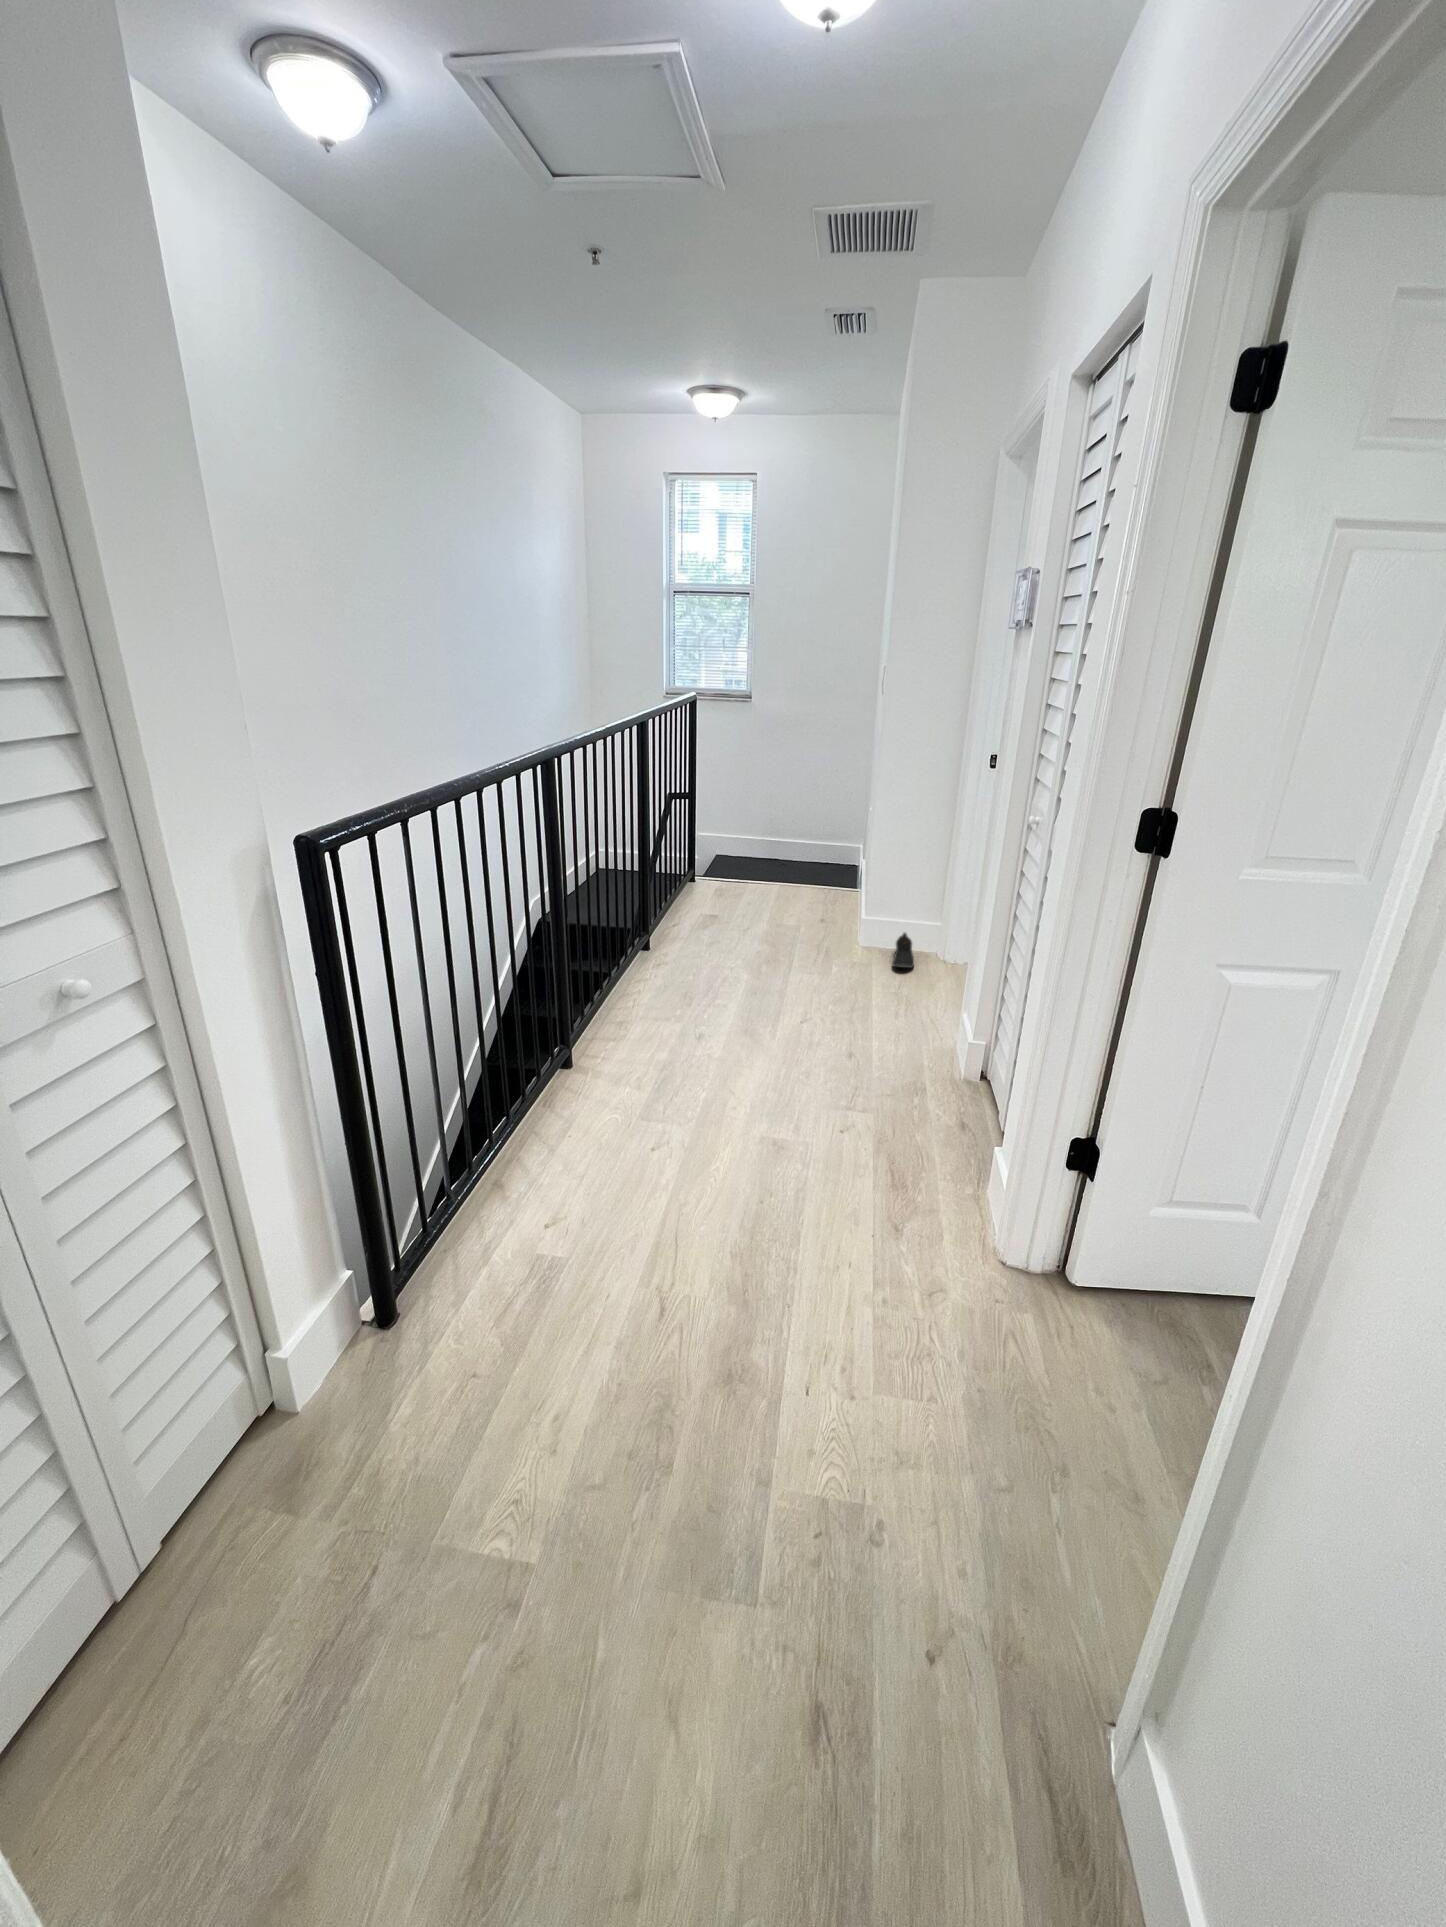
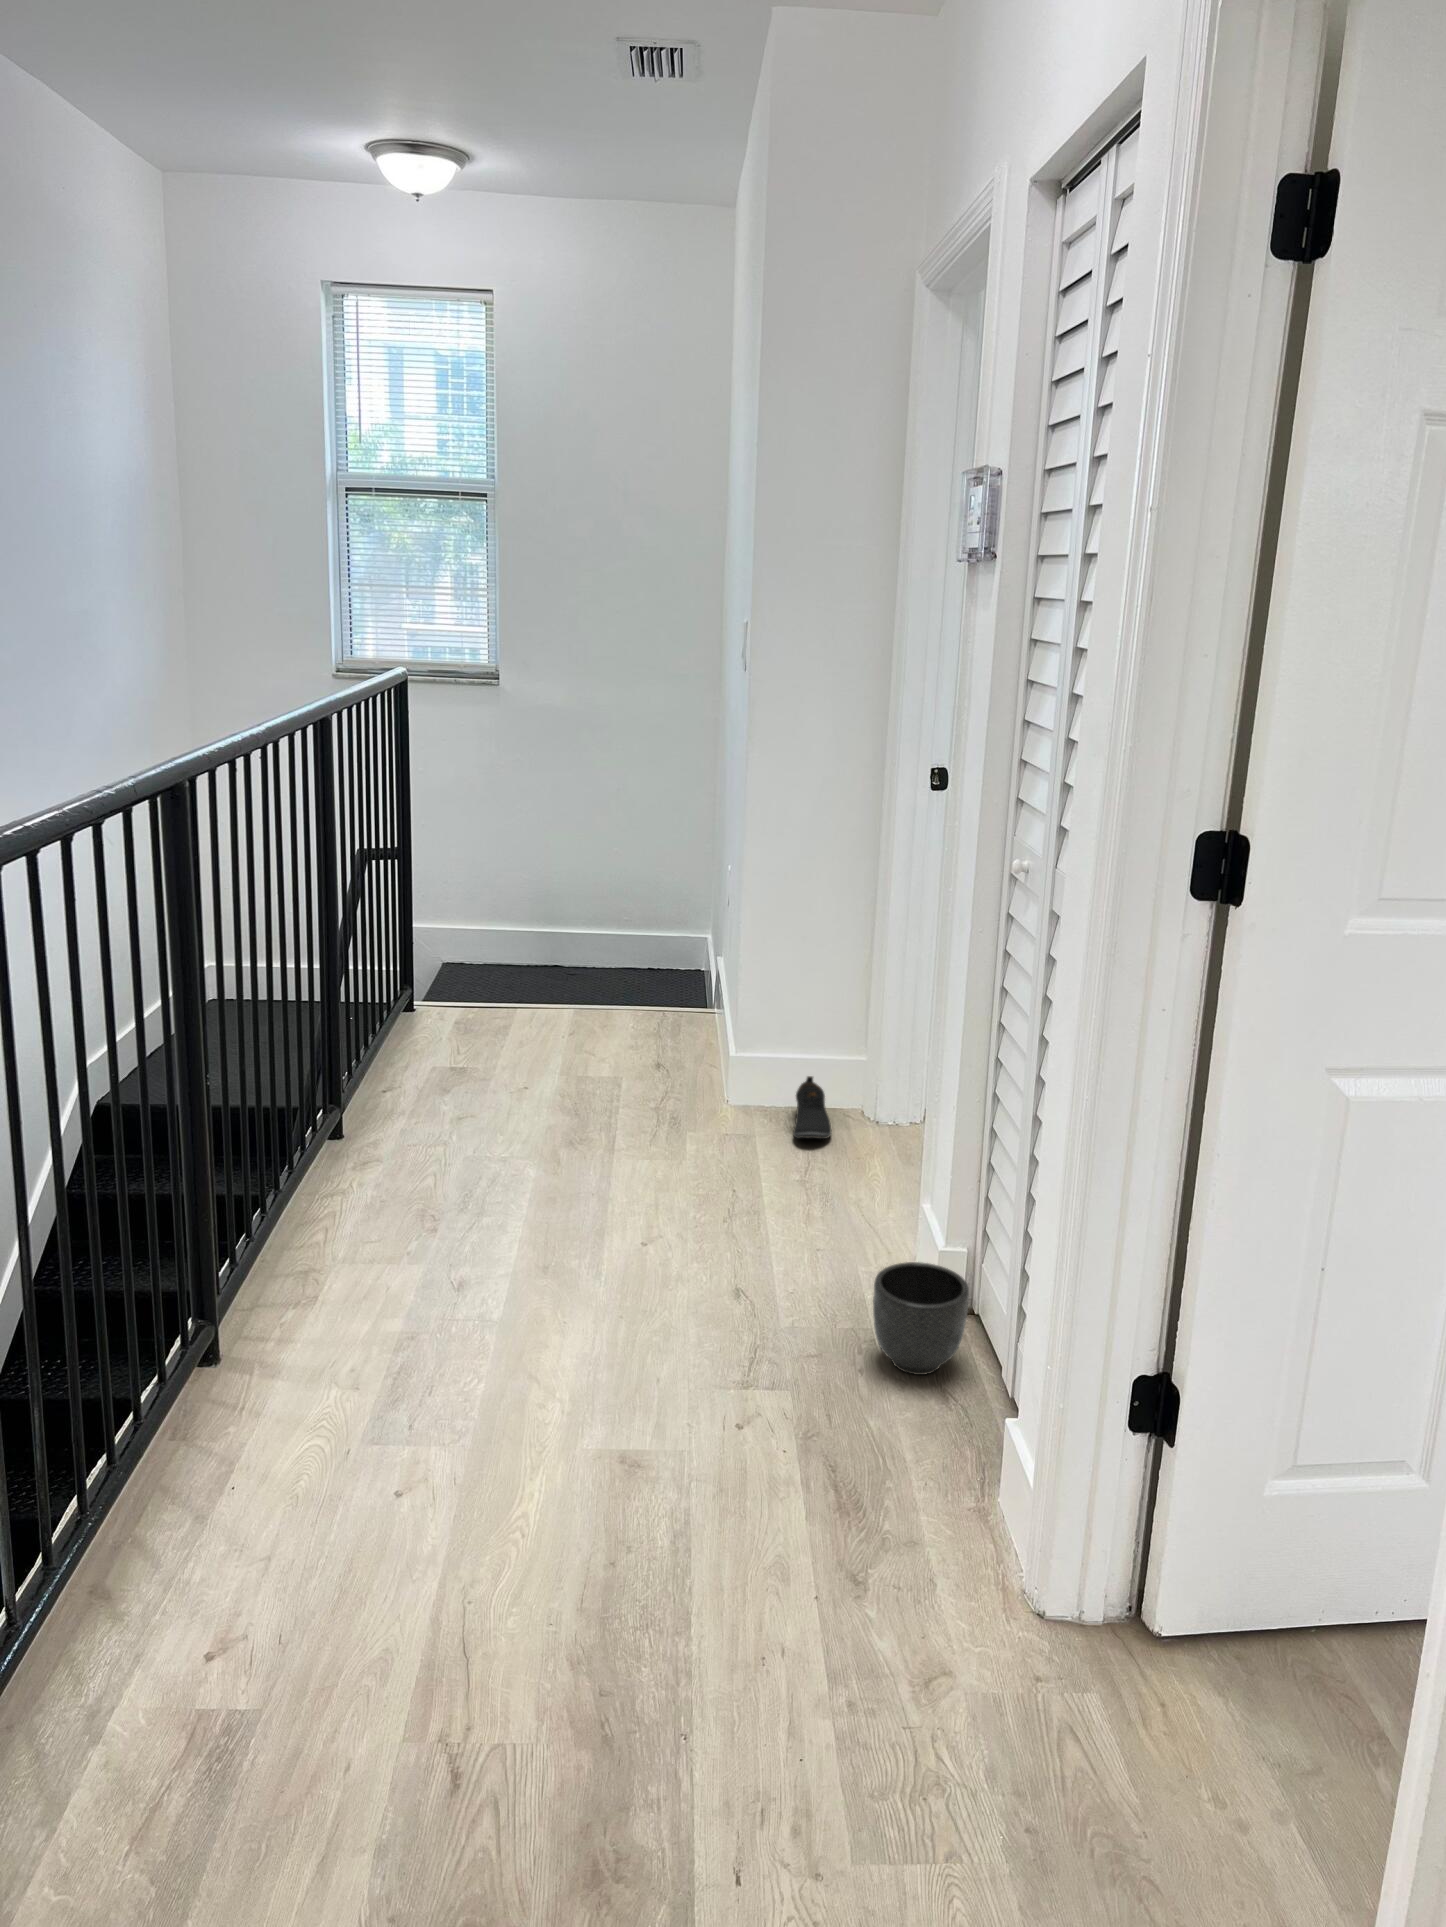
planter: none [924,1046,981,1110] -> present [873,1262,969,1375]

